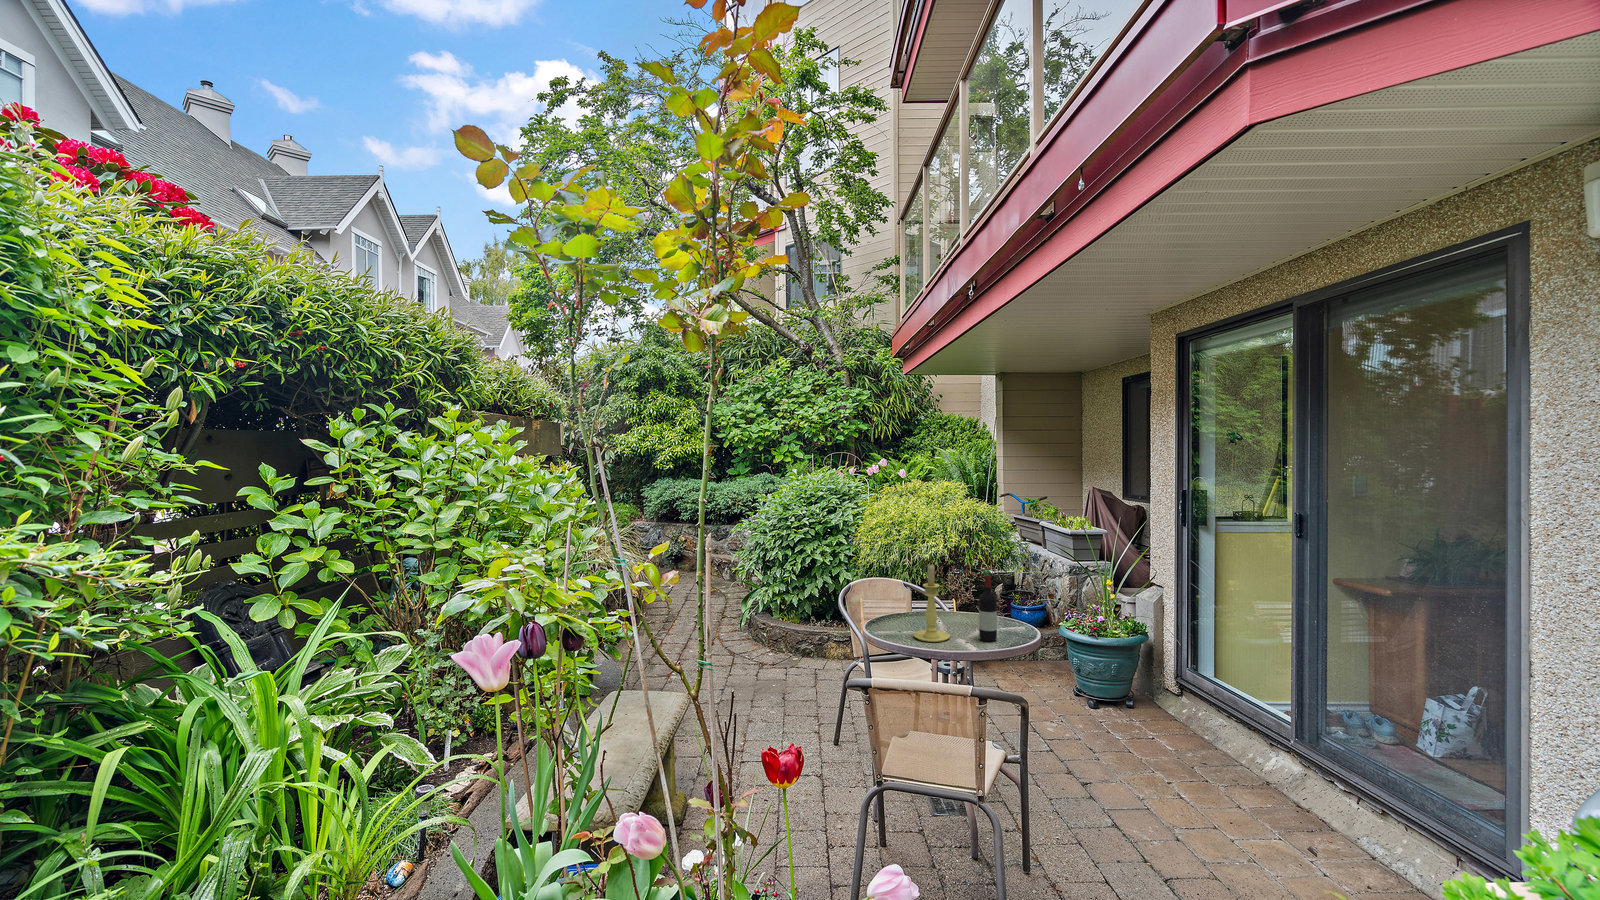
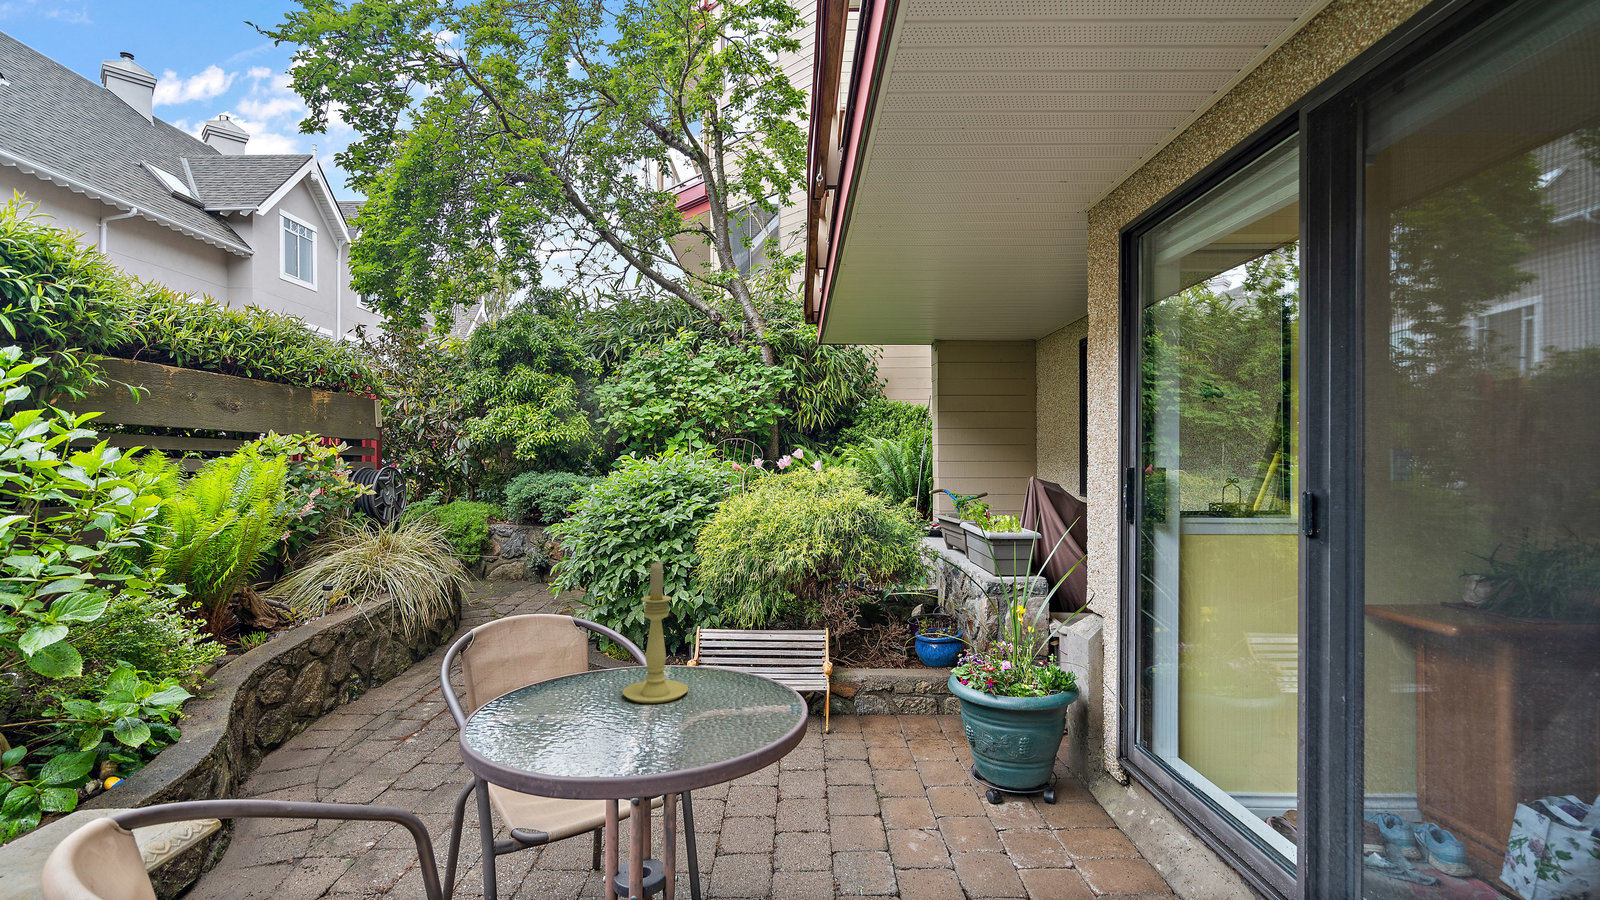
wine bottle: present [979,575,997,642] -> none [736,581,767,704]

